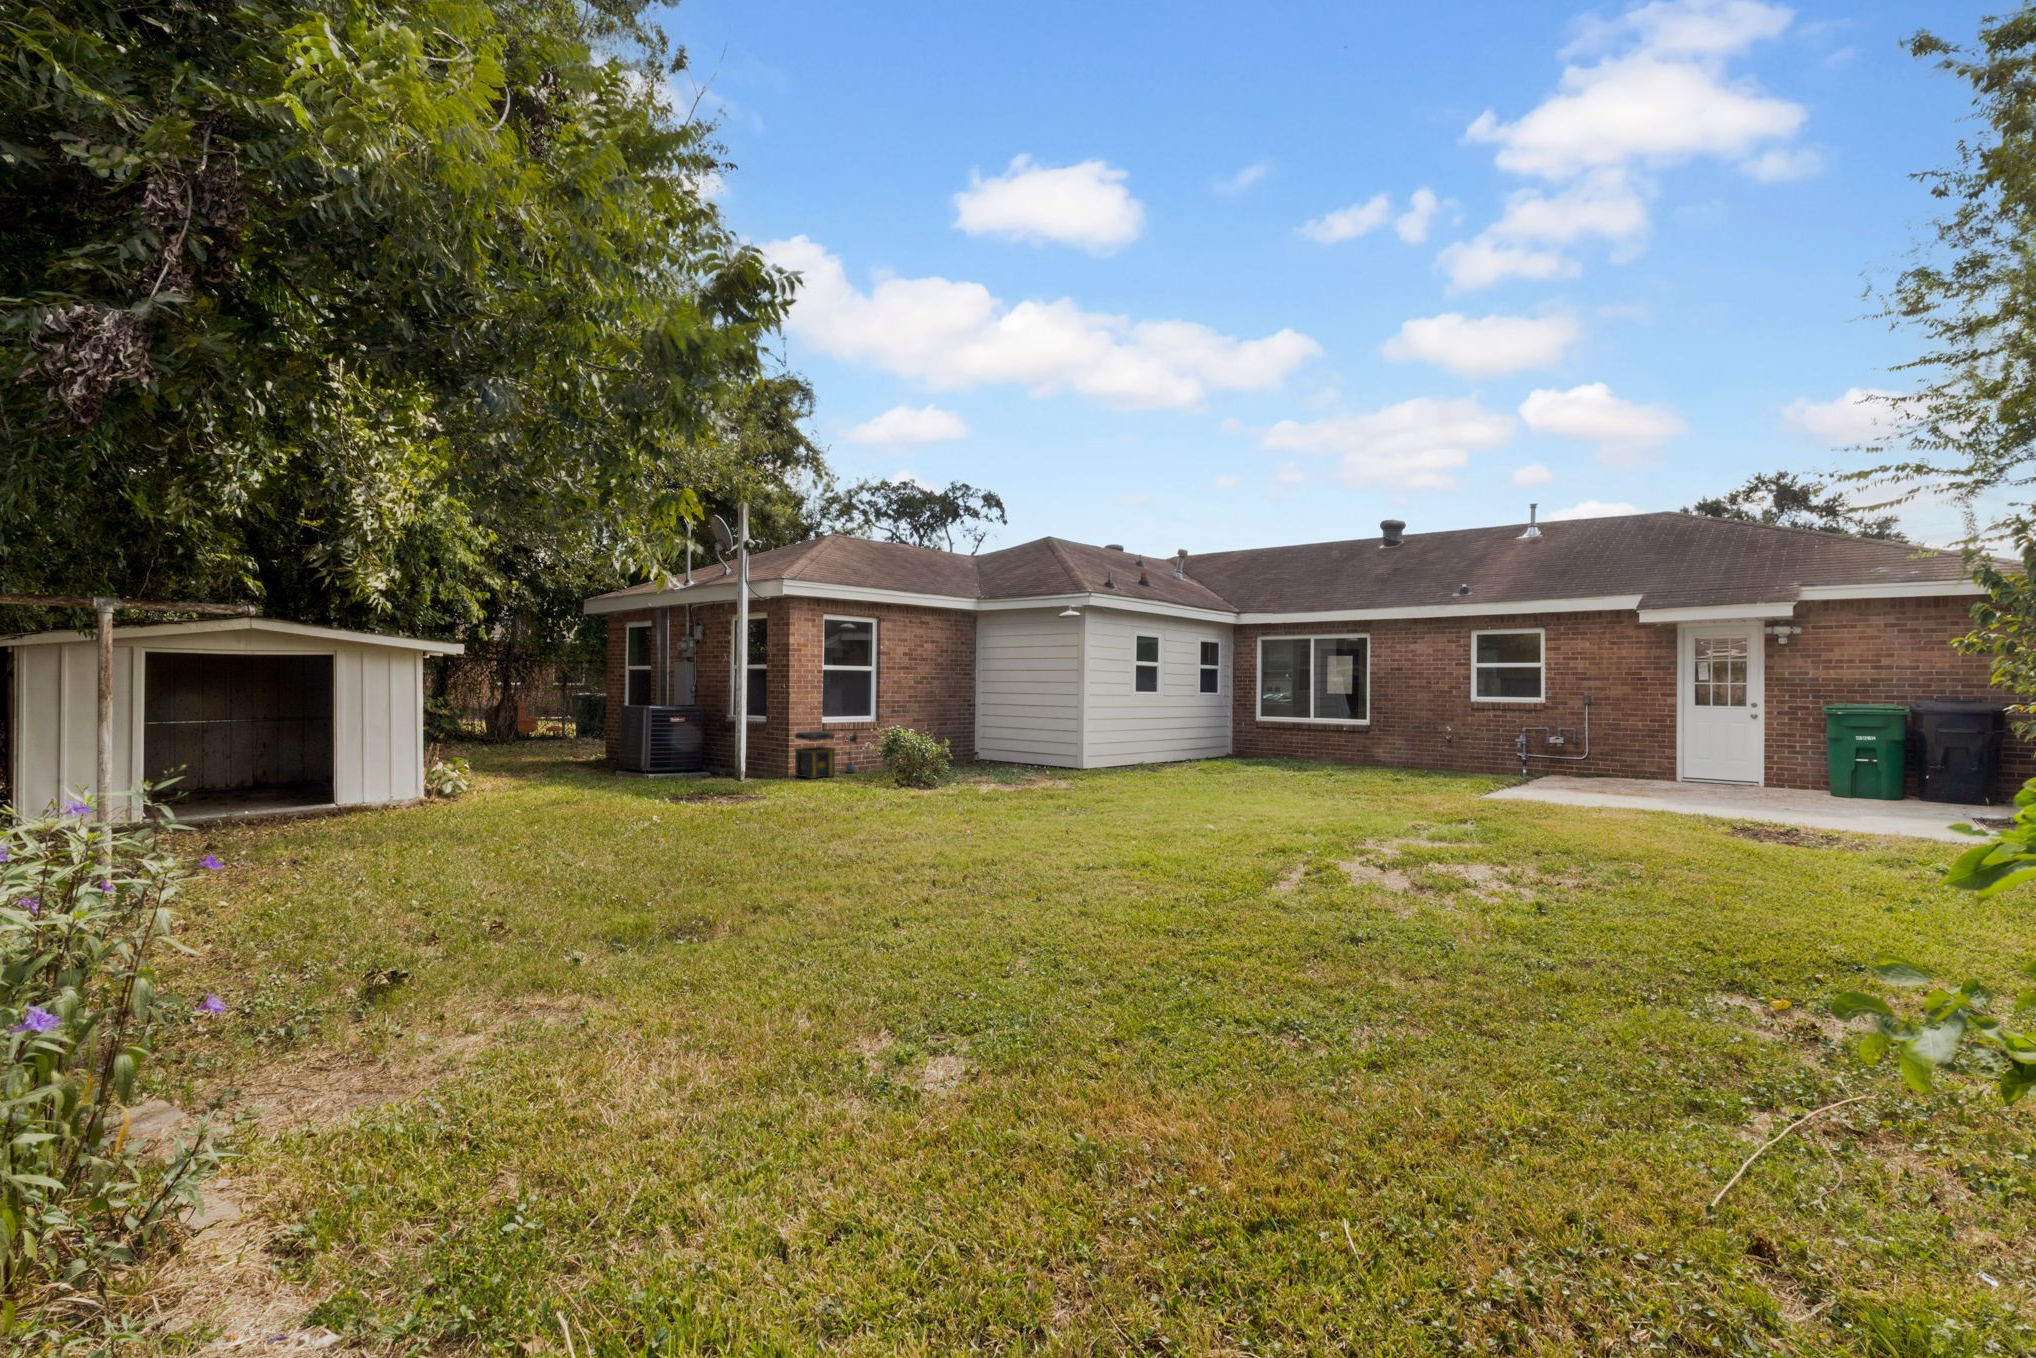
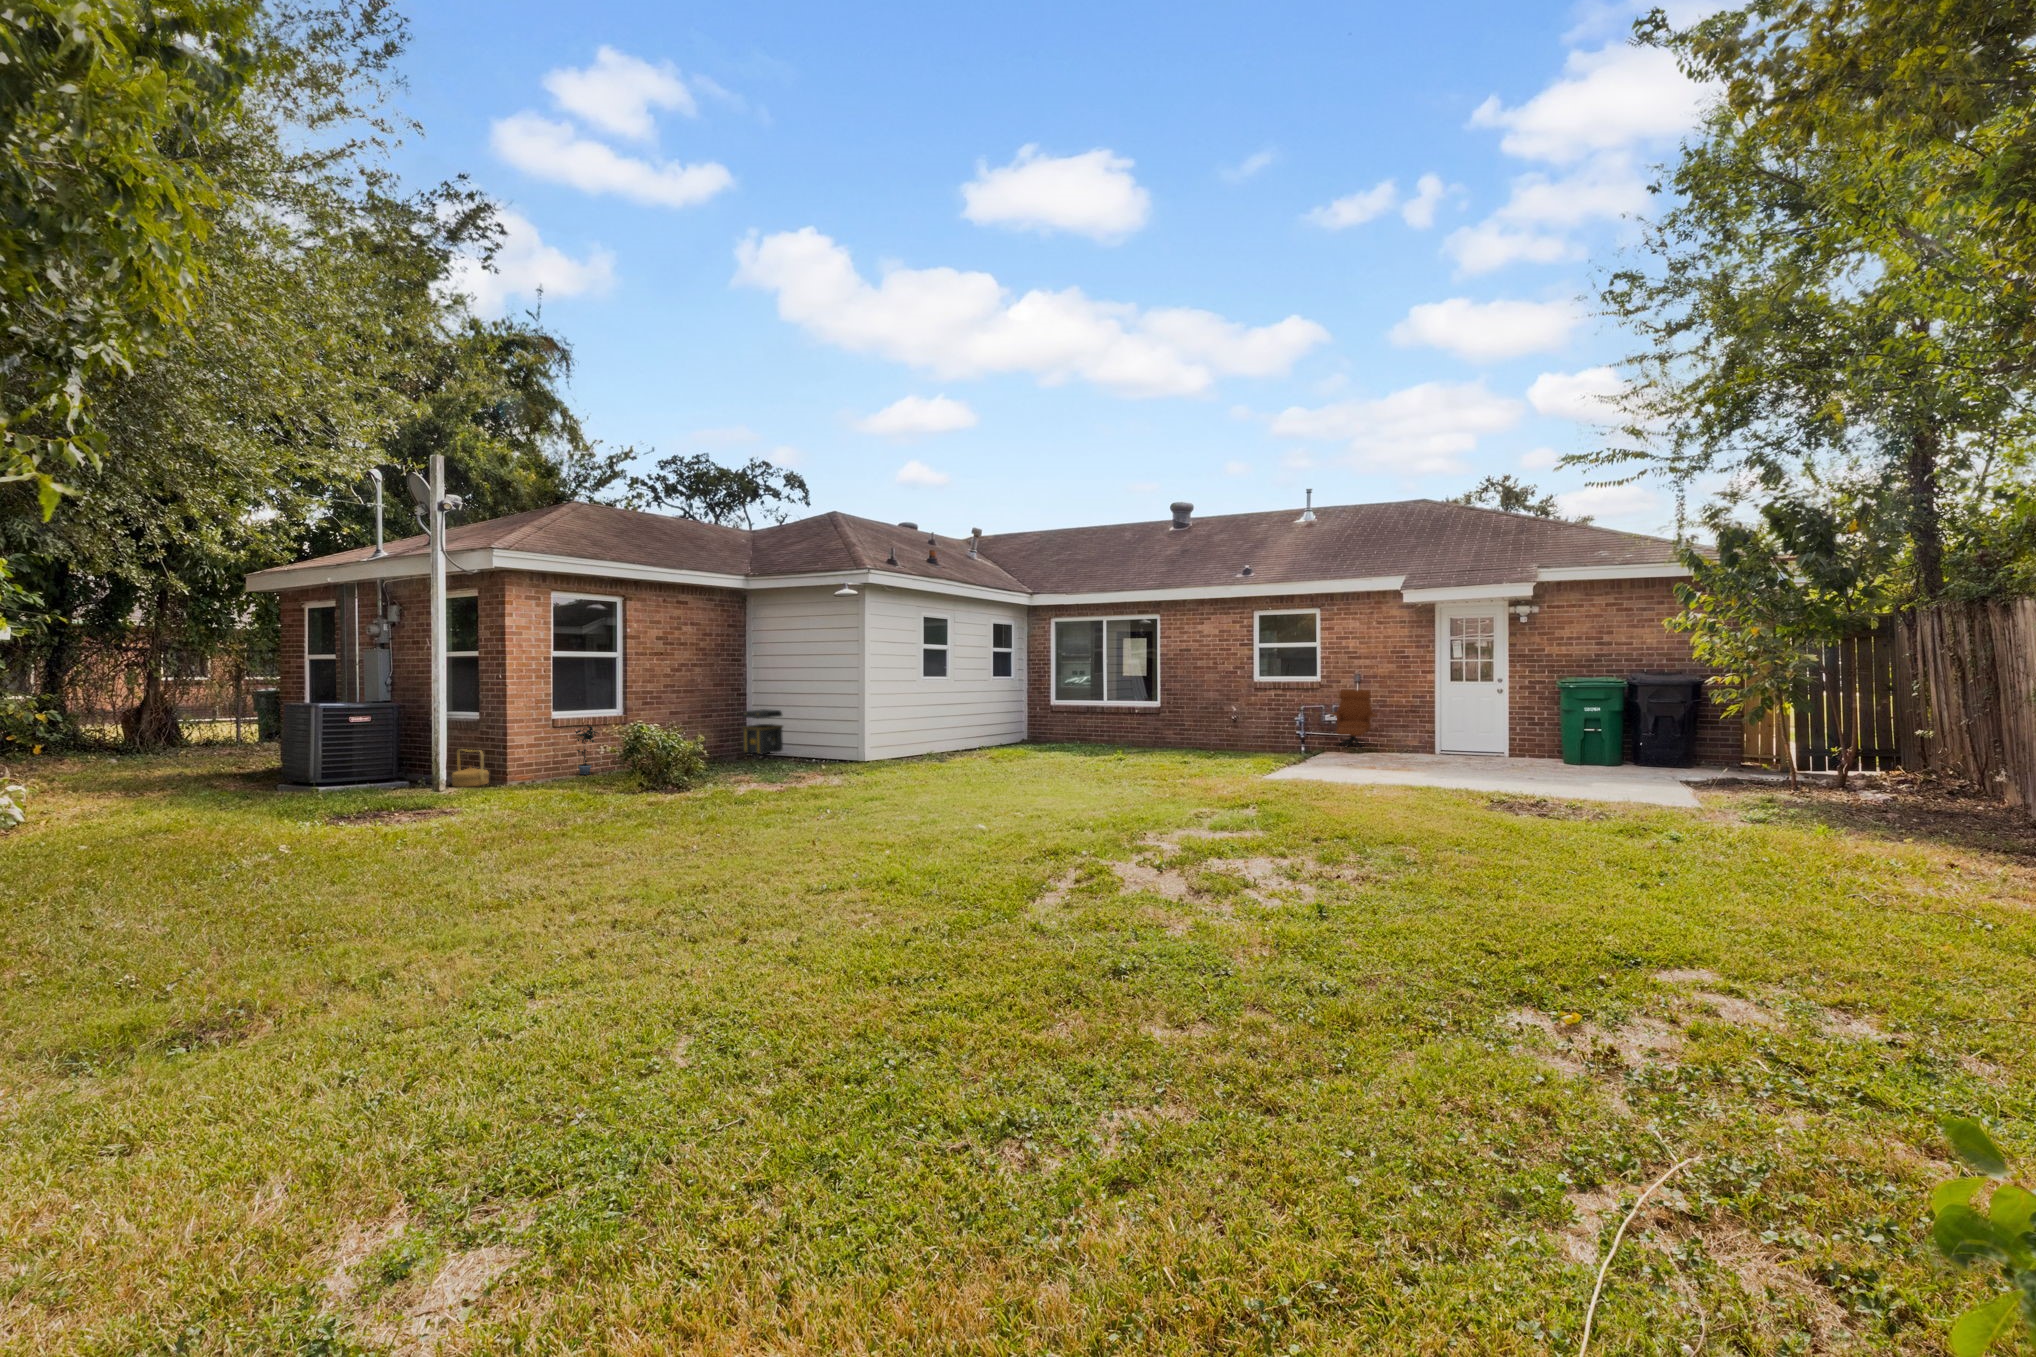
lounge chair: present [518,702,564,740] -> present [1331,690,1377,747]
toolbox: present [794,731,836,779] -> present [742,709,783,754]
woven basket: none [750,747,778,779] -> present [452,749,489,787]

